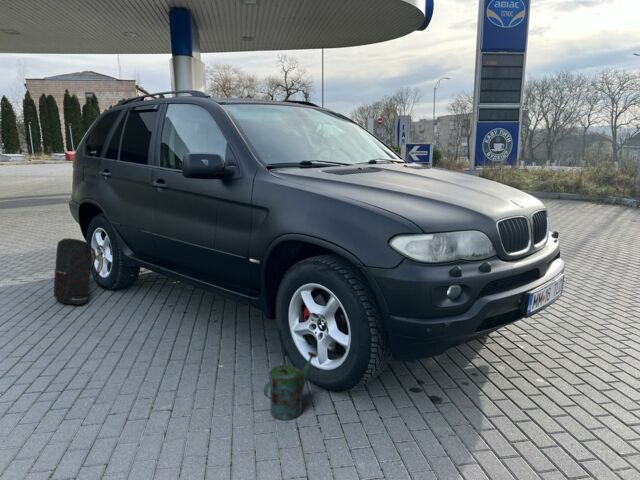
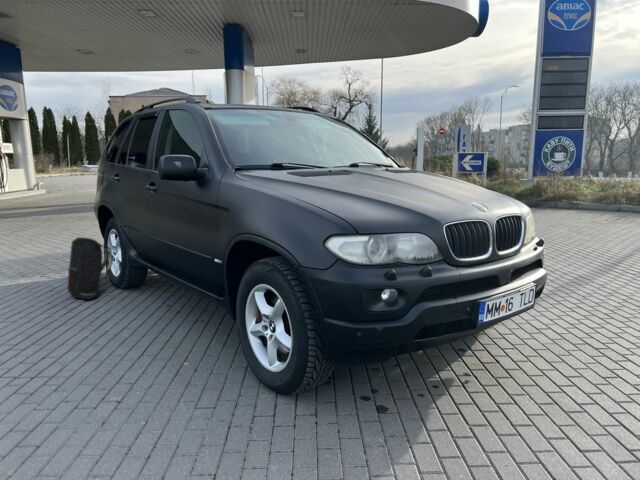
watering can: present [264,352,317,420] -> none [200,352,265,419]

